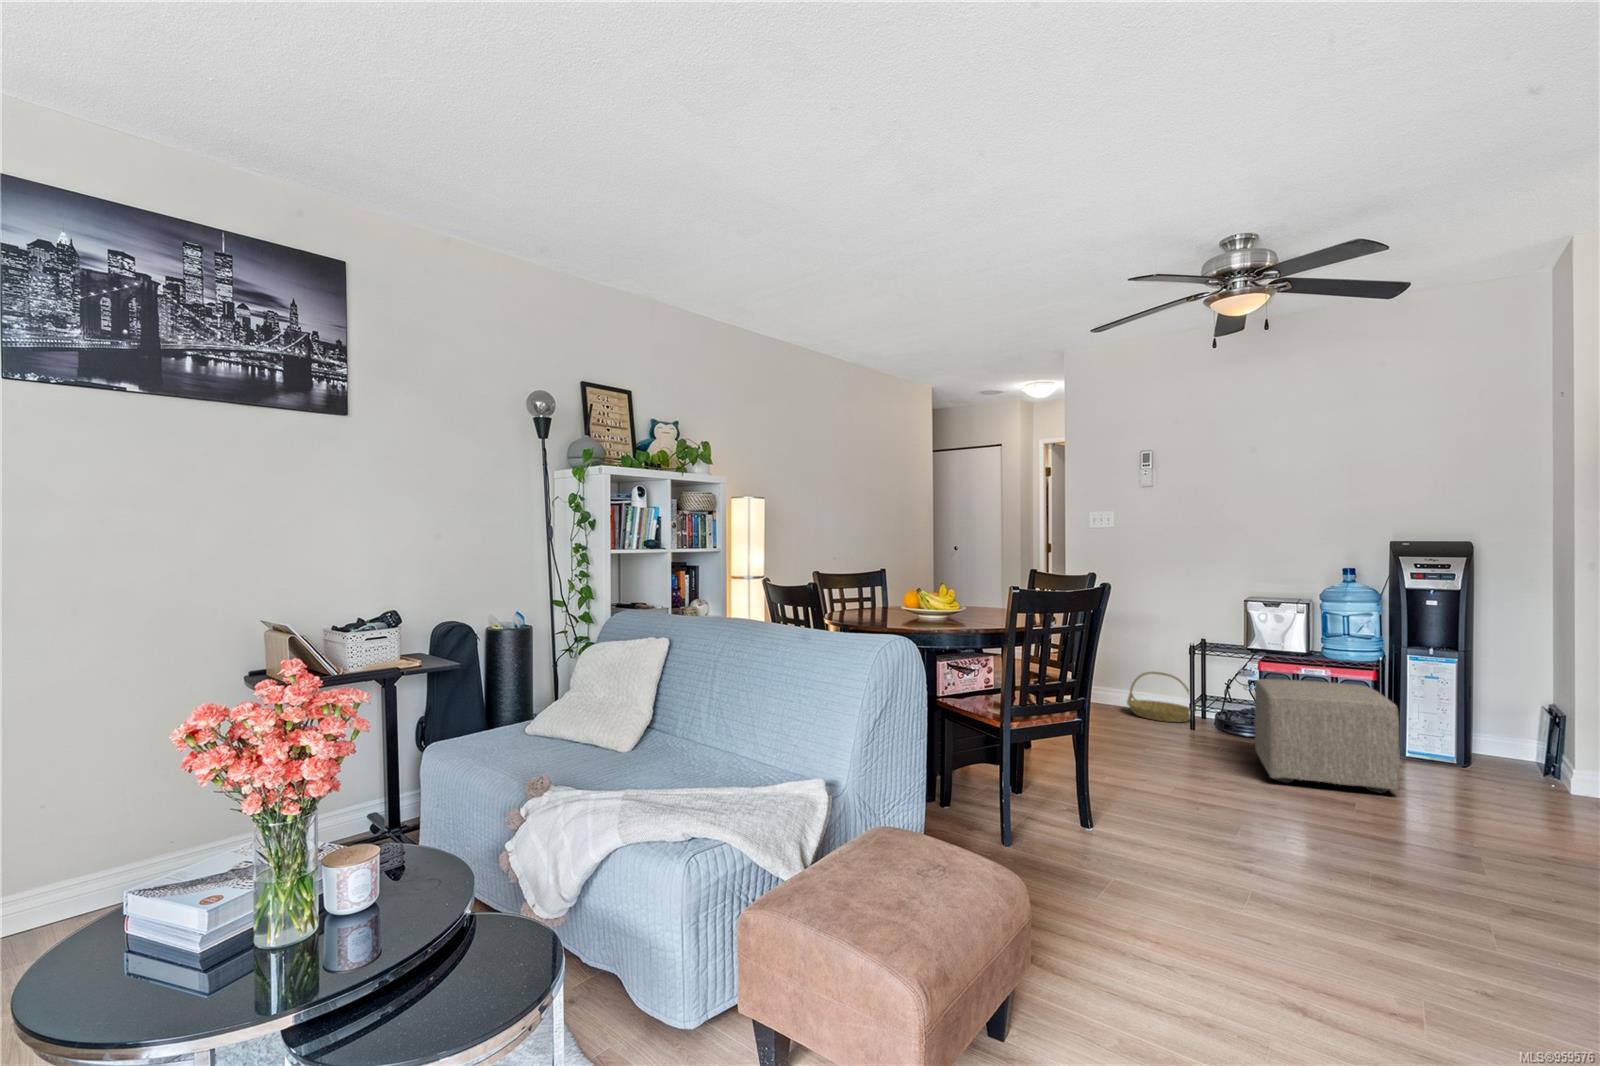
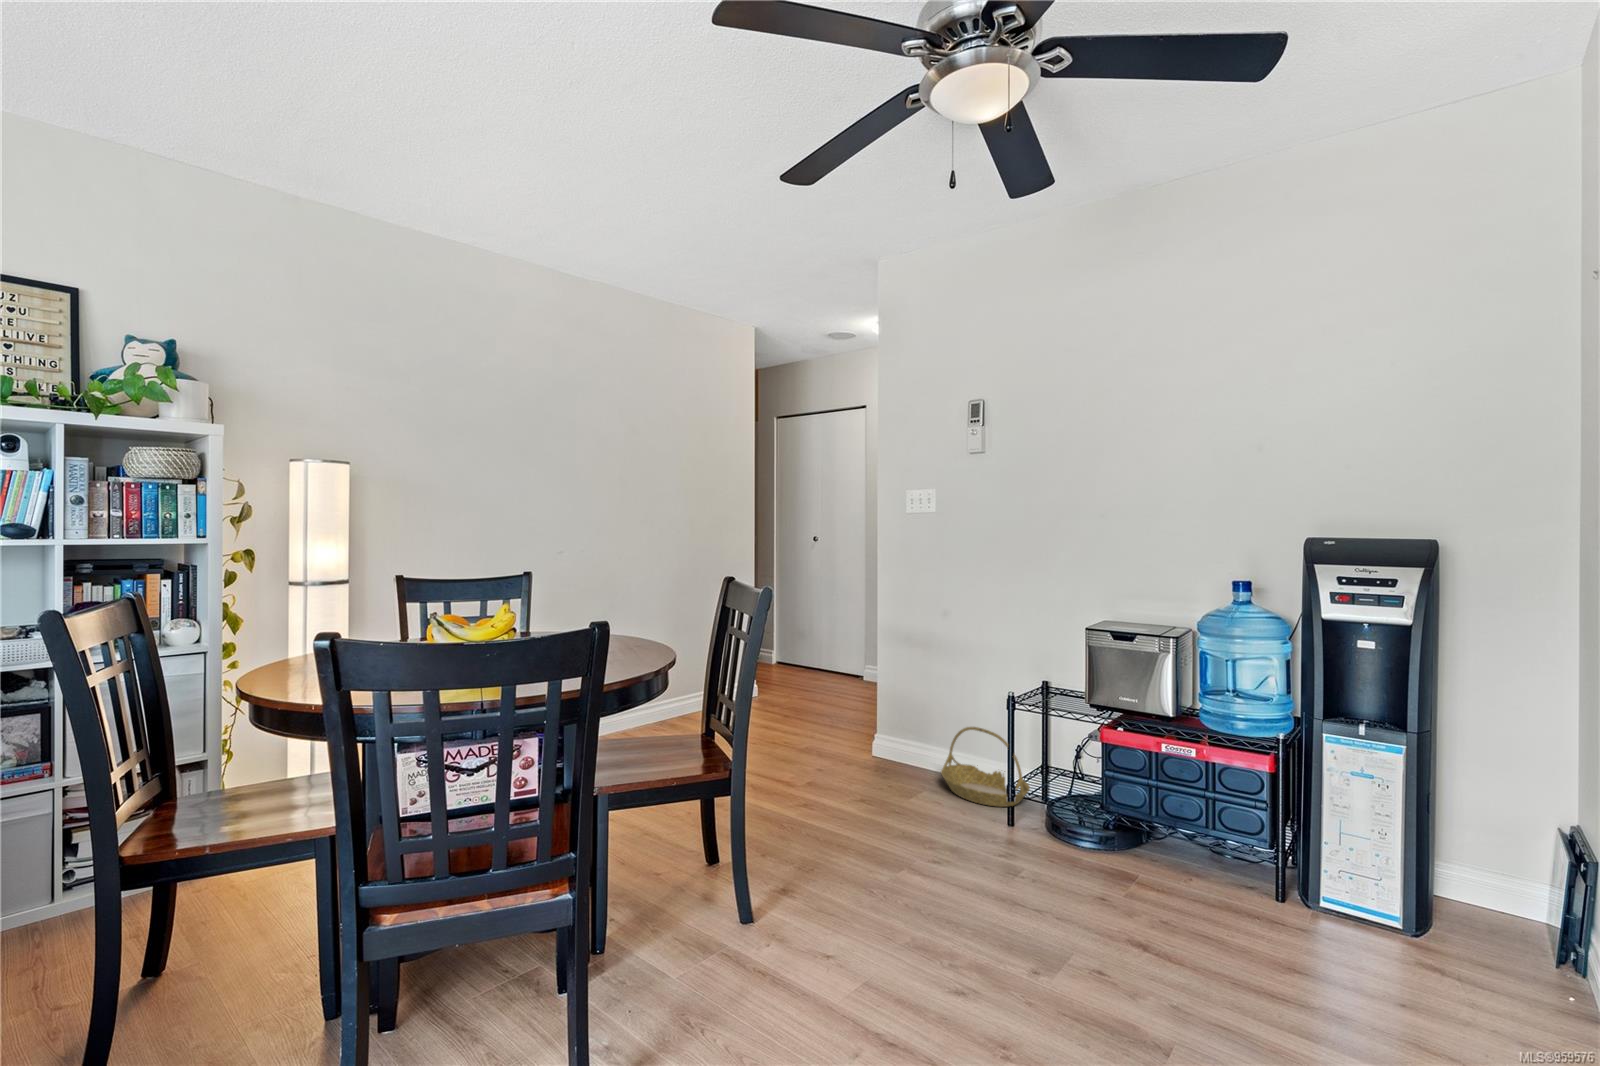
ottoman: present [1254,679,1400,793] -> none [1030,769,1257,1024]

